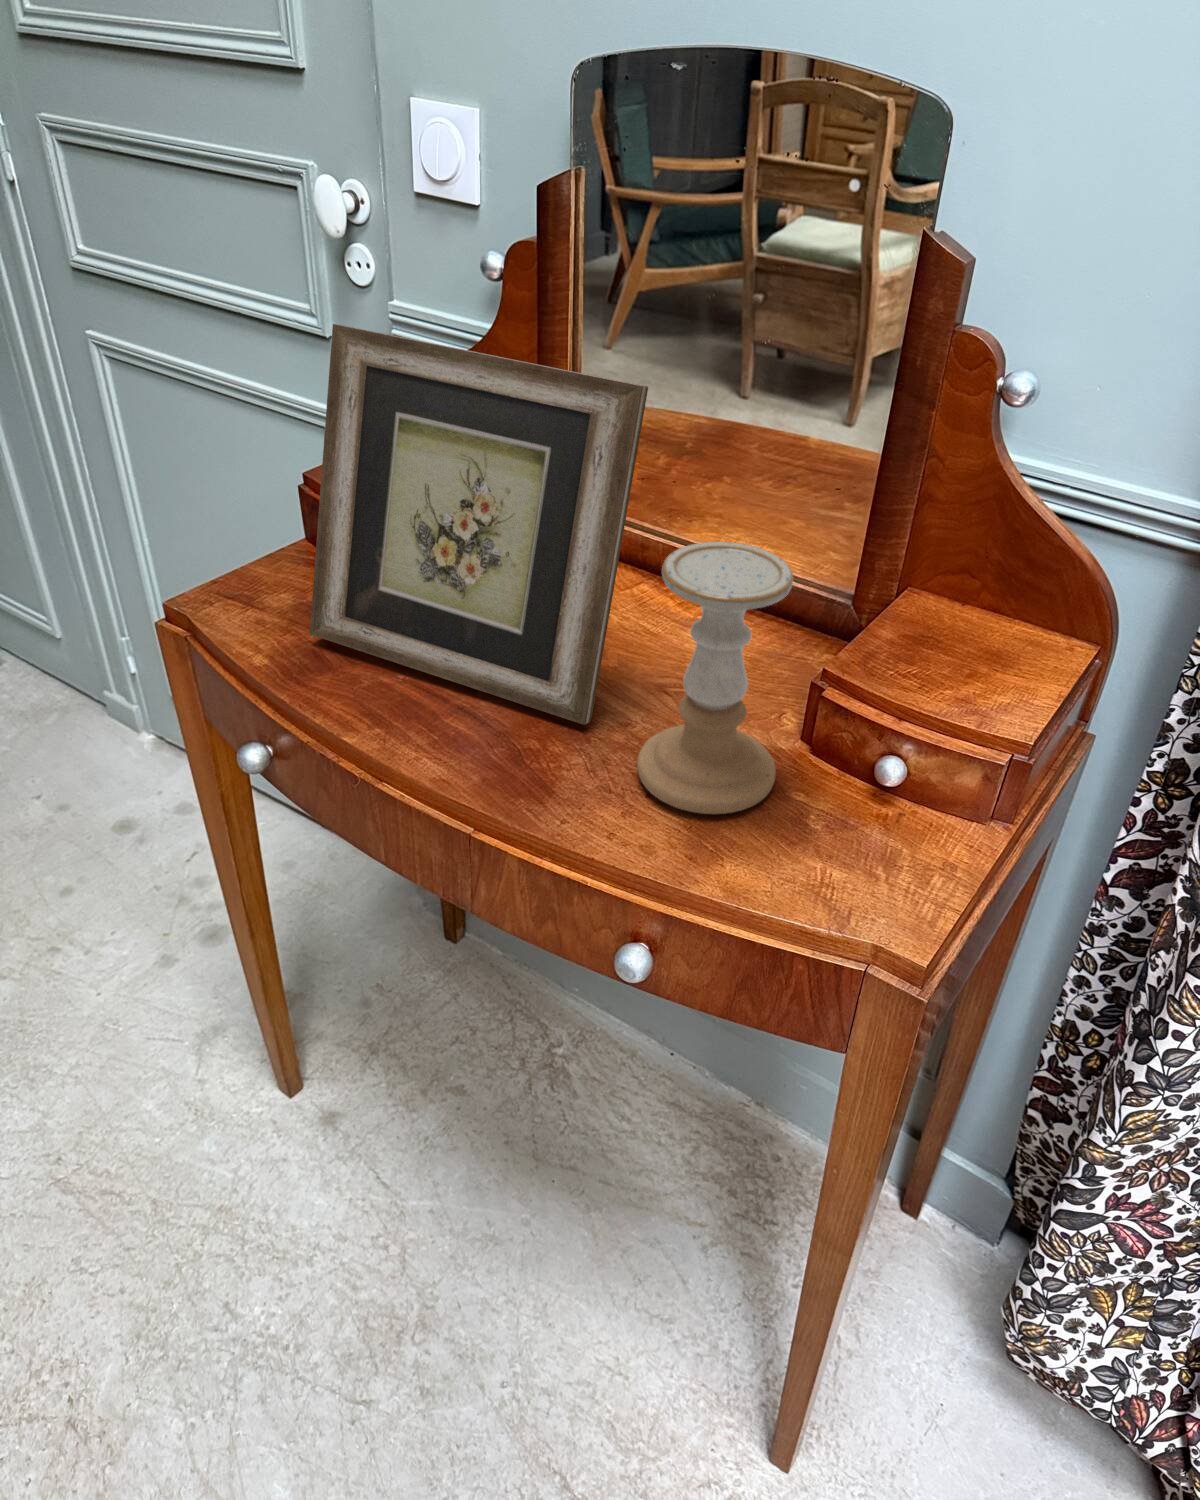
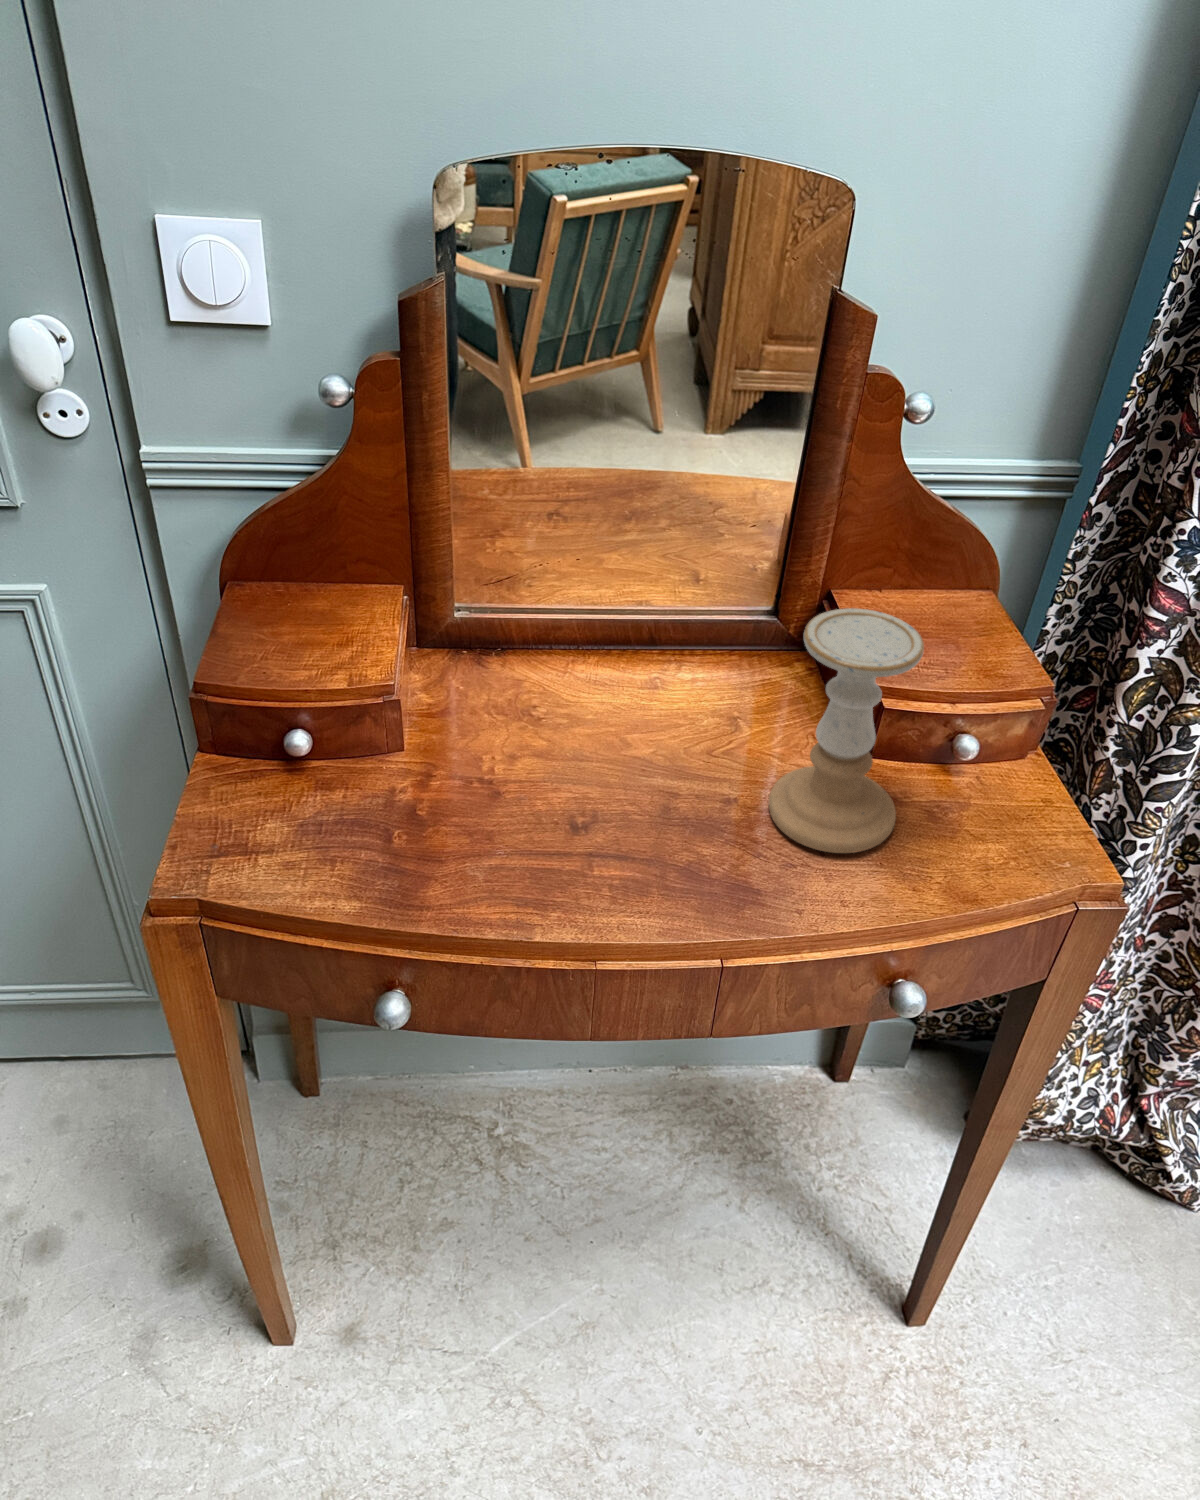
picture frame: present [310,324,648,725] -> none [324,496,708,856]

